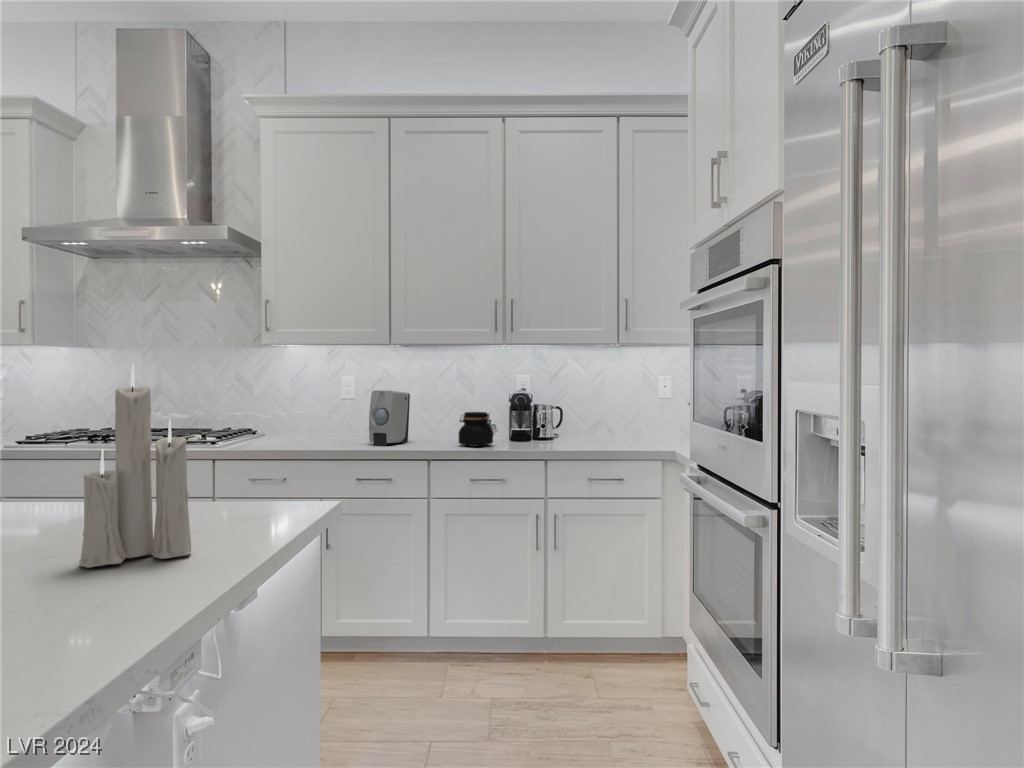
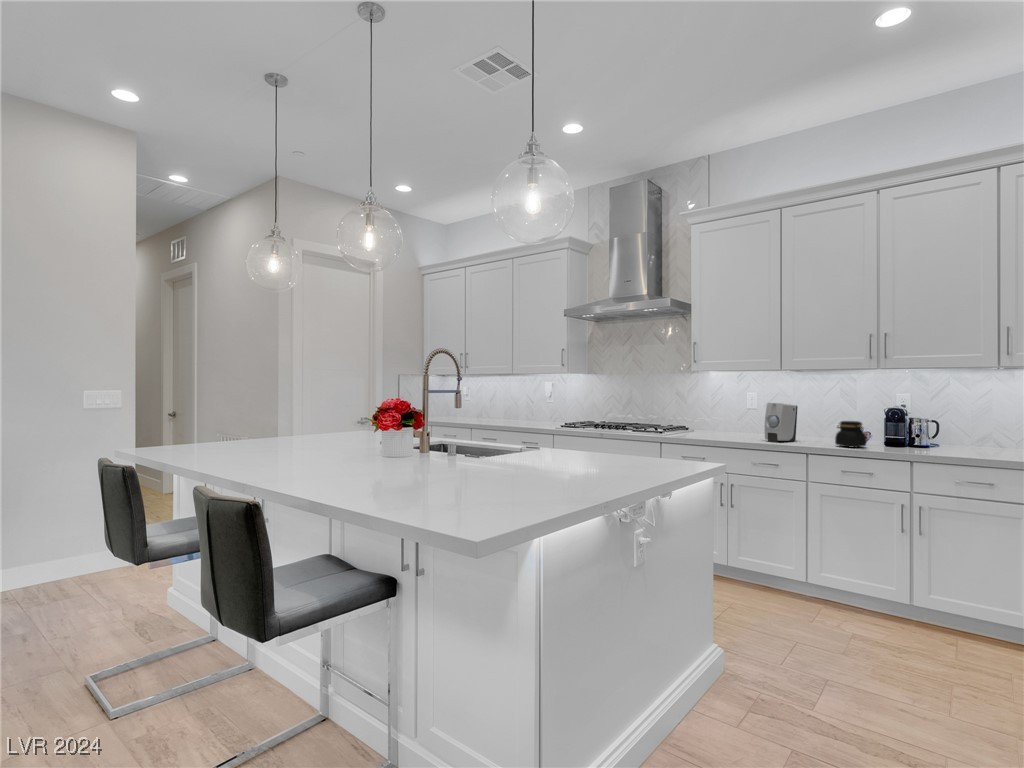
candle: present [79,363,191,568] -> none [606,382,648,470]

